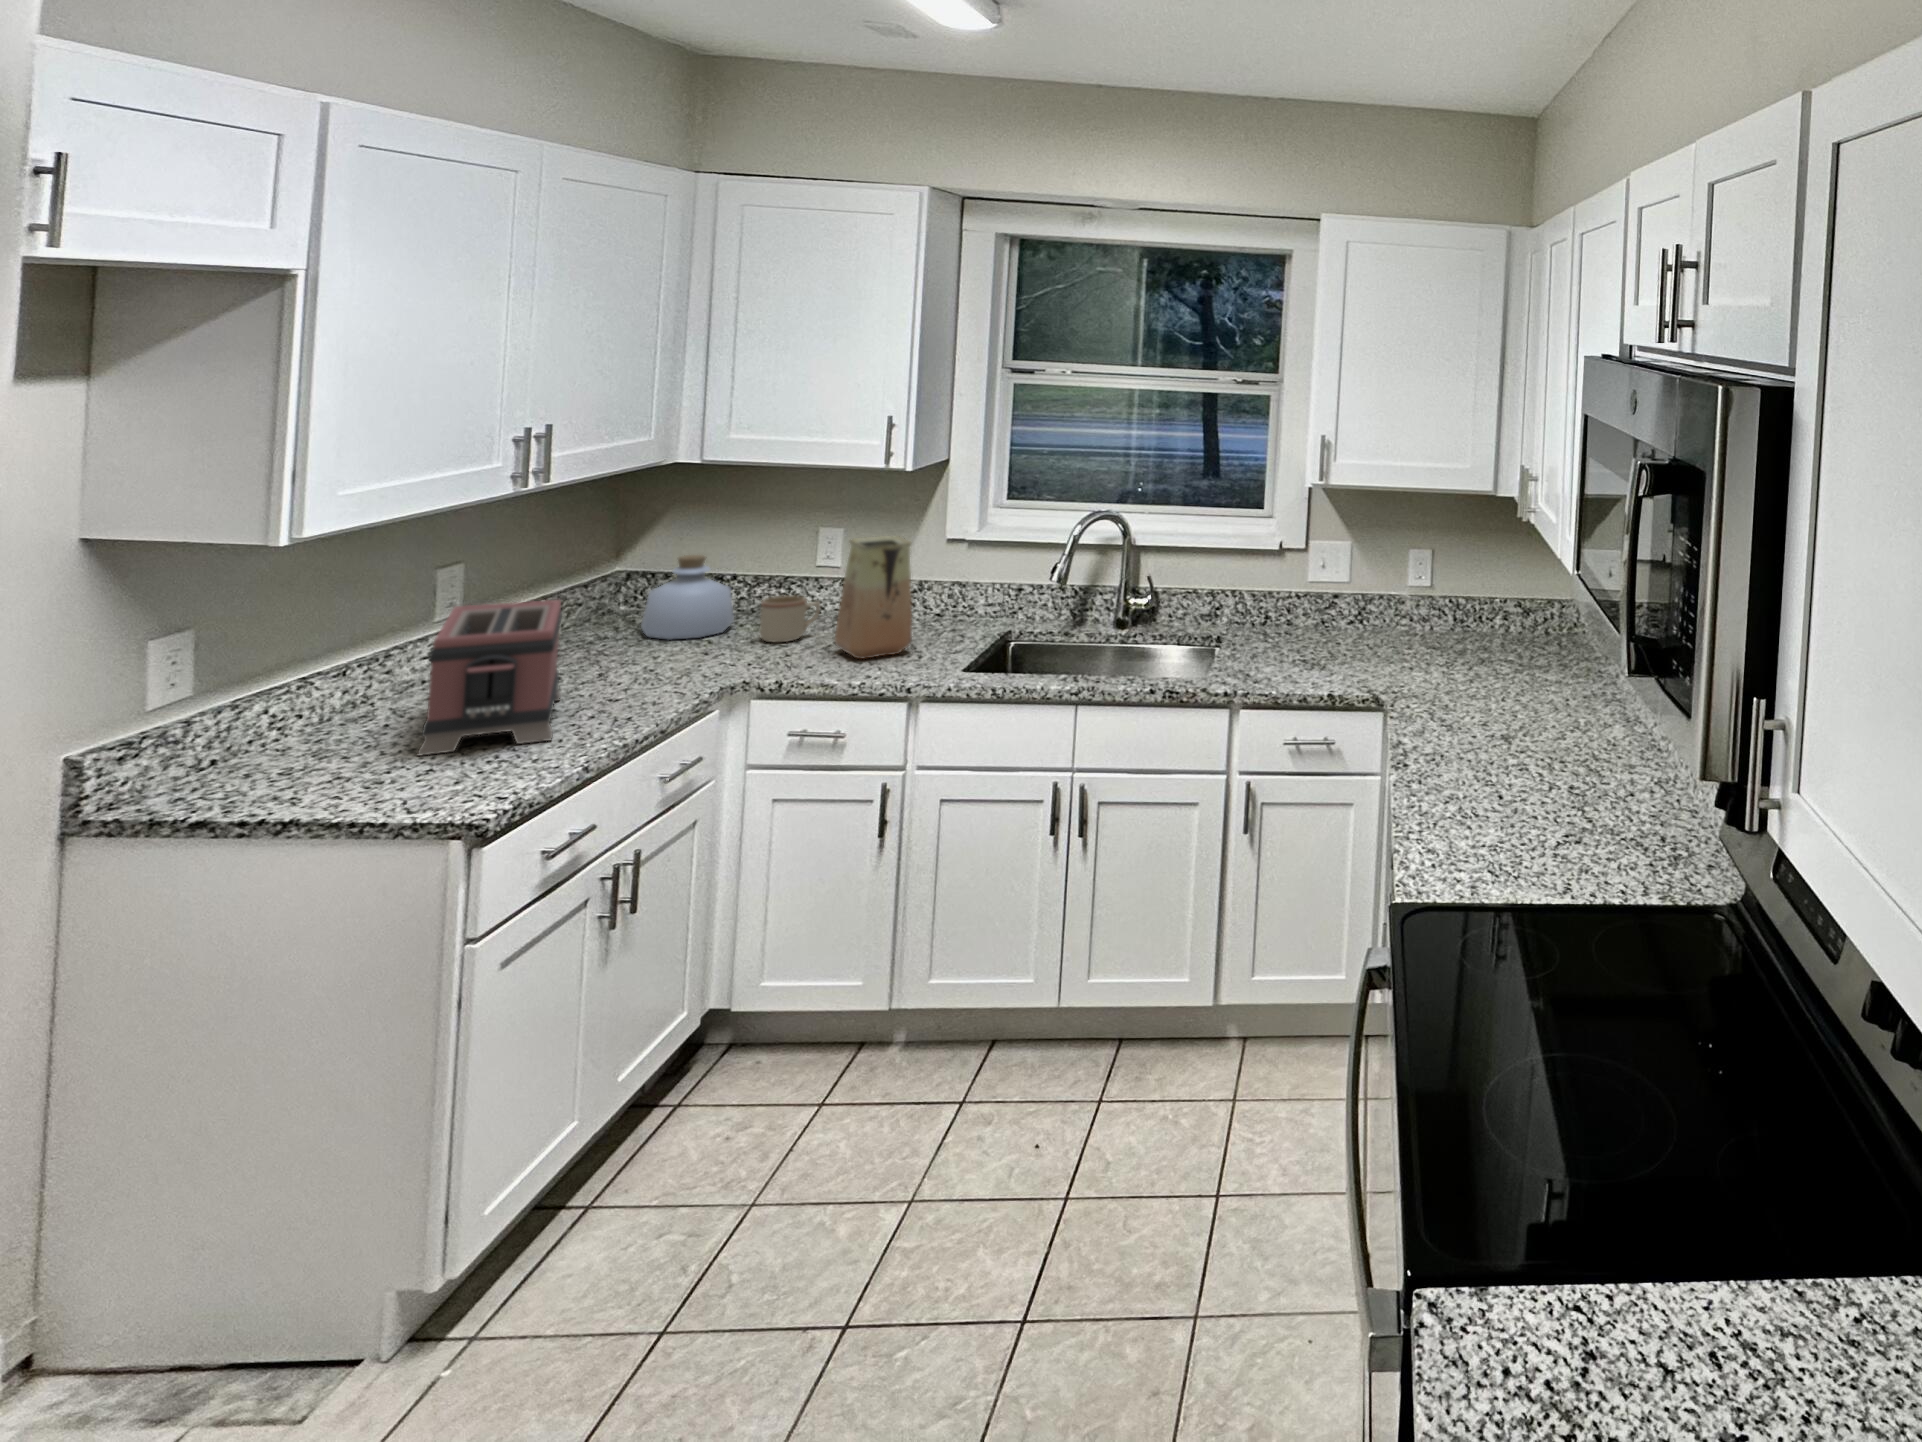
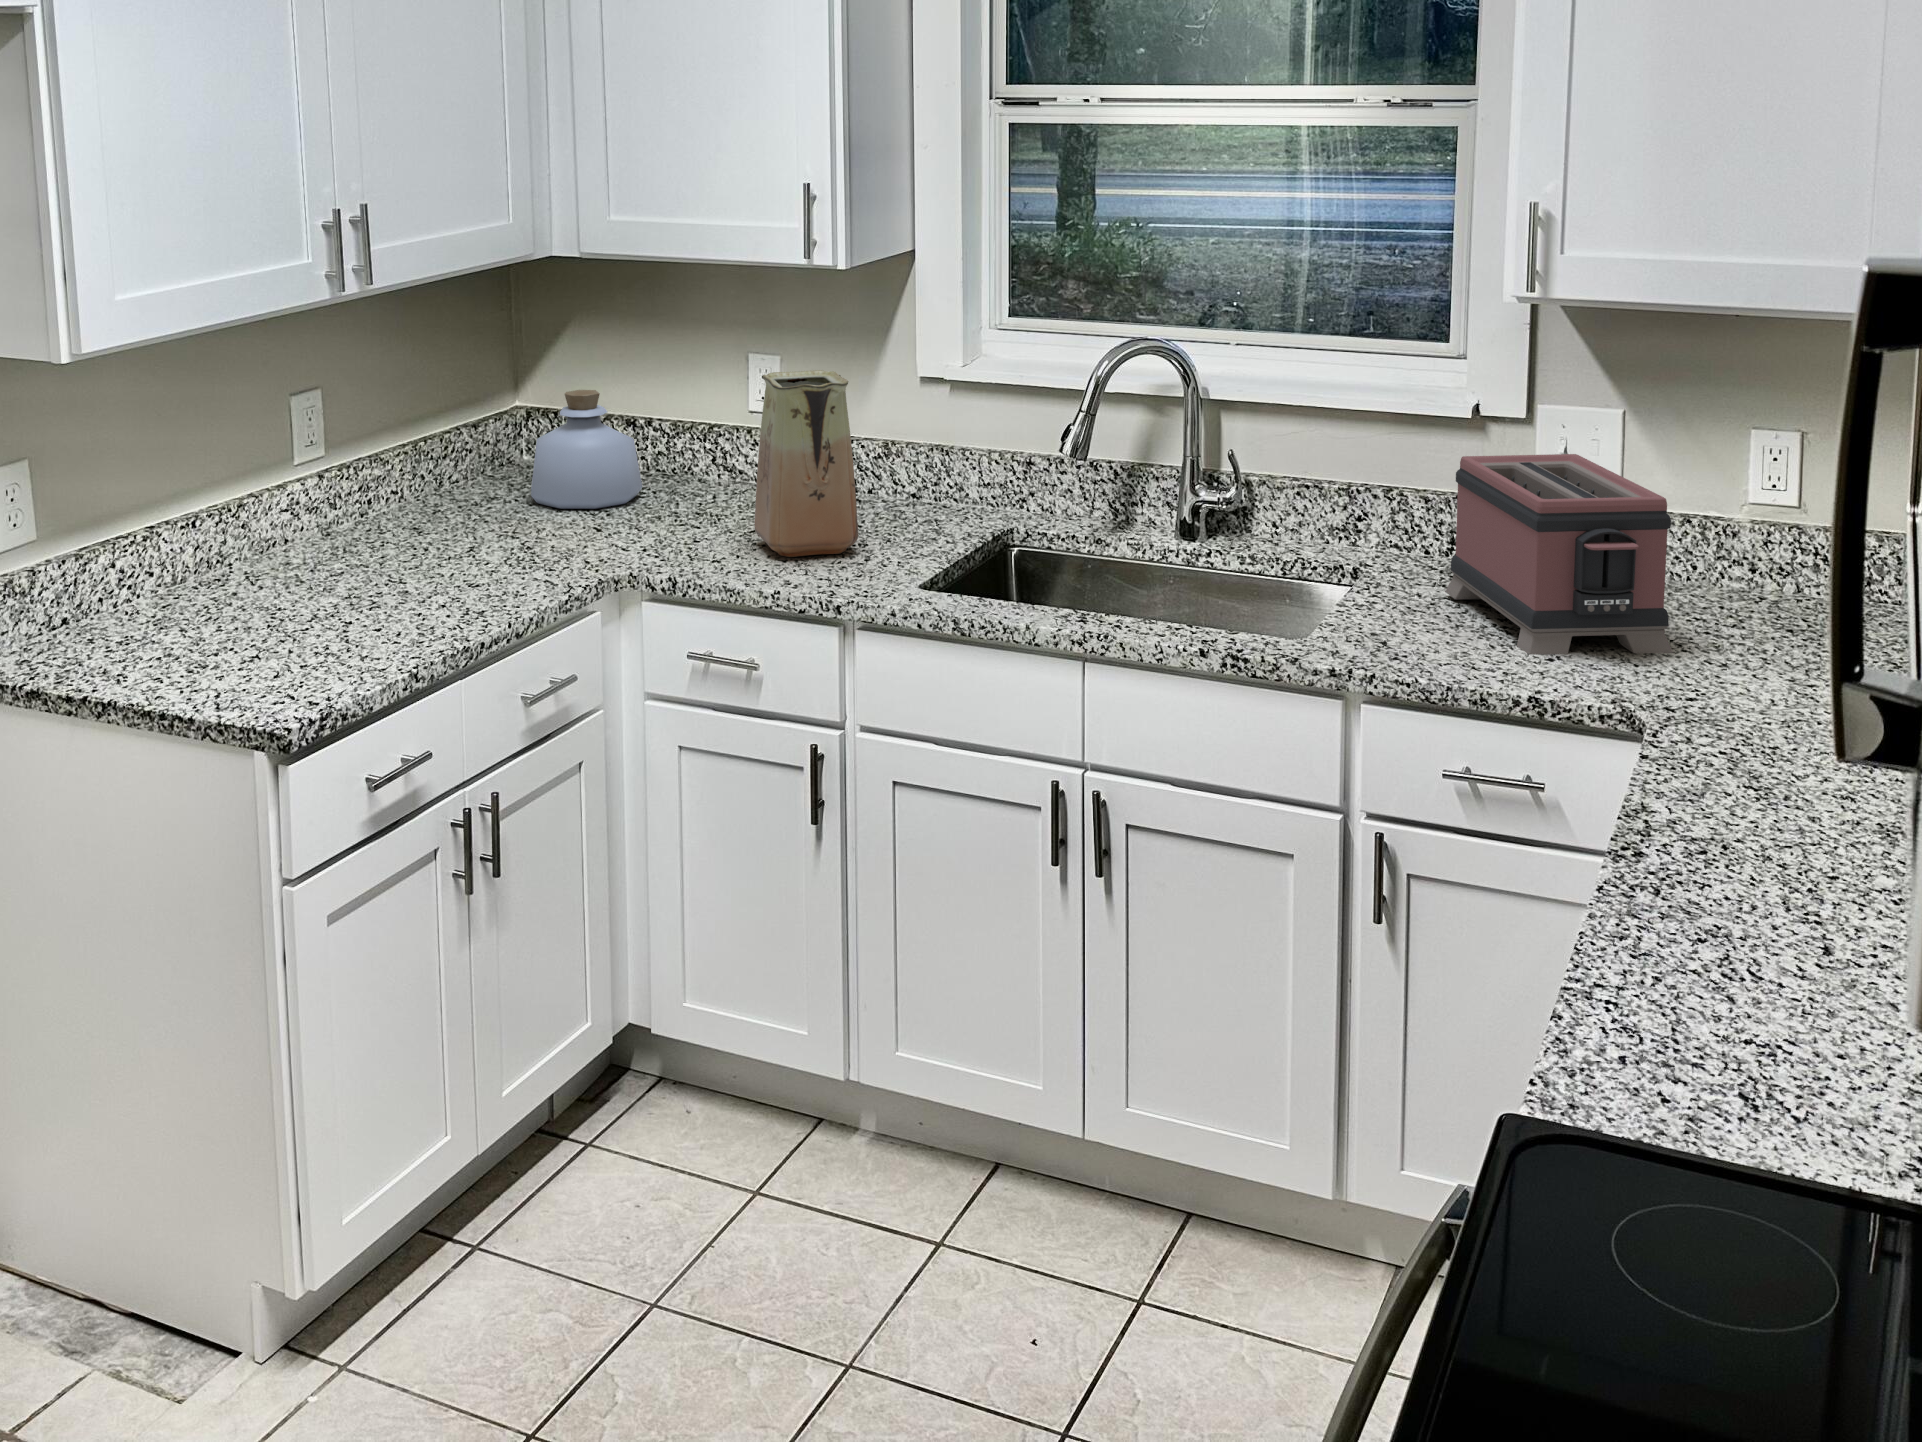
mug: present [759,595,820,642] -> none [664,455,743,523]
toaster: present [418,600,562,756] -> present [1445,454,1672,655]

